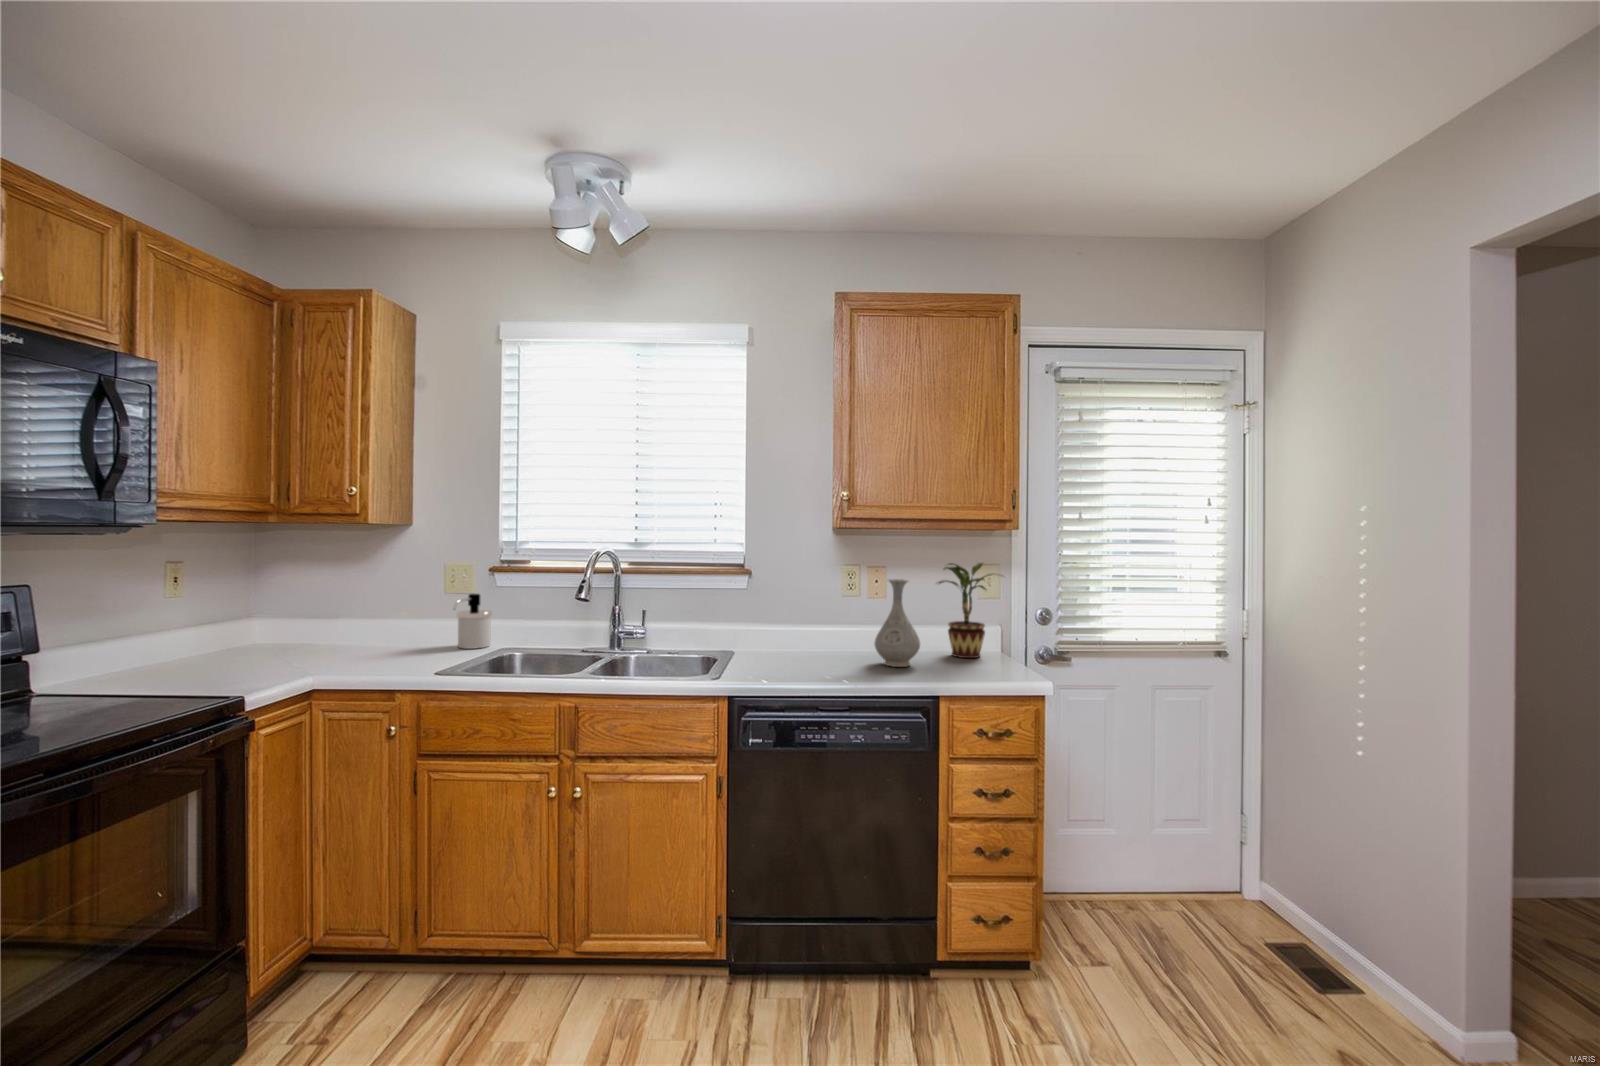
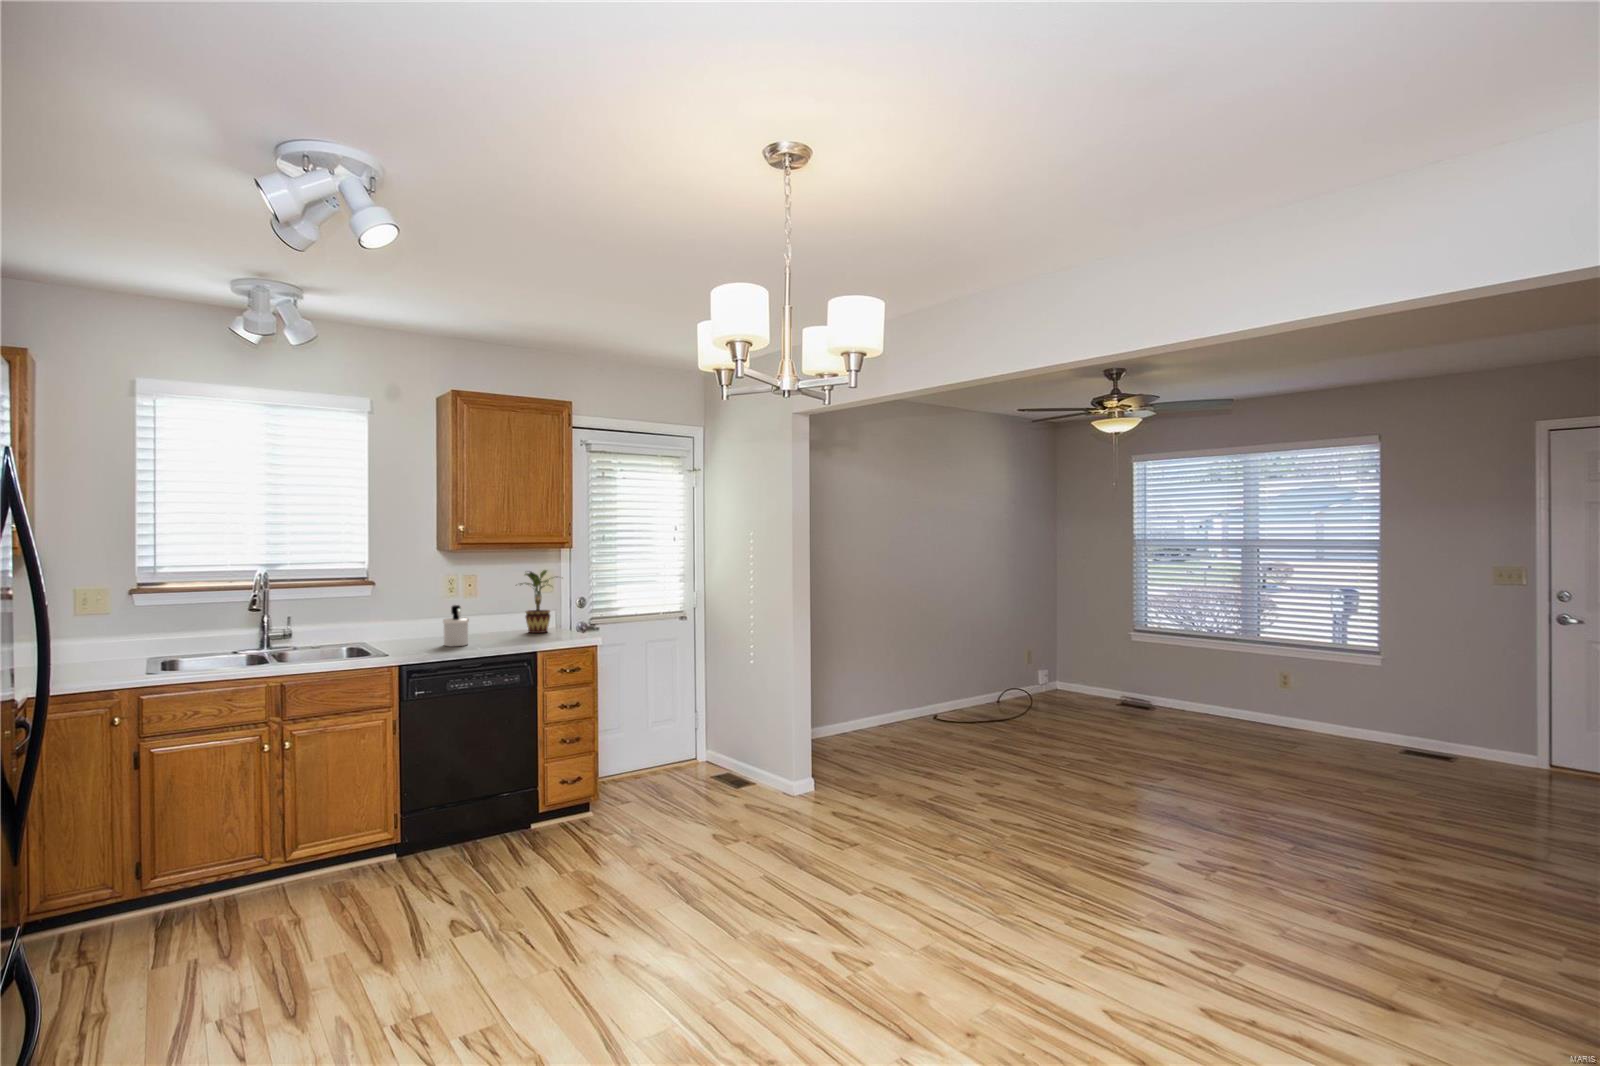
vase: present [875,579,920,667] -> none [481,583,514,640]
soap dispenser: present [453,594,492,649] -> present [443,605,469,646]

